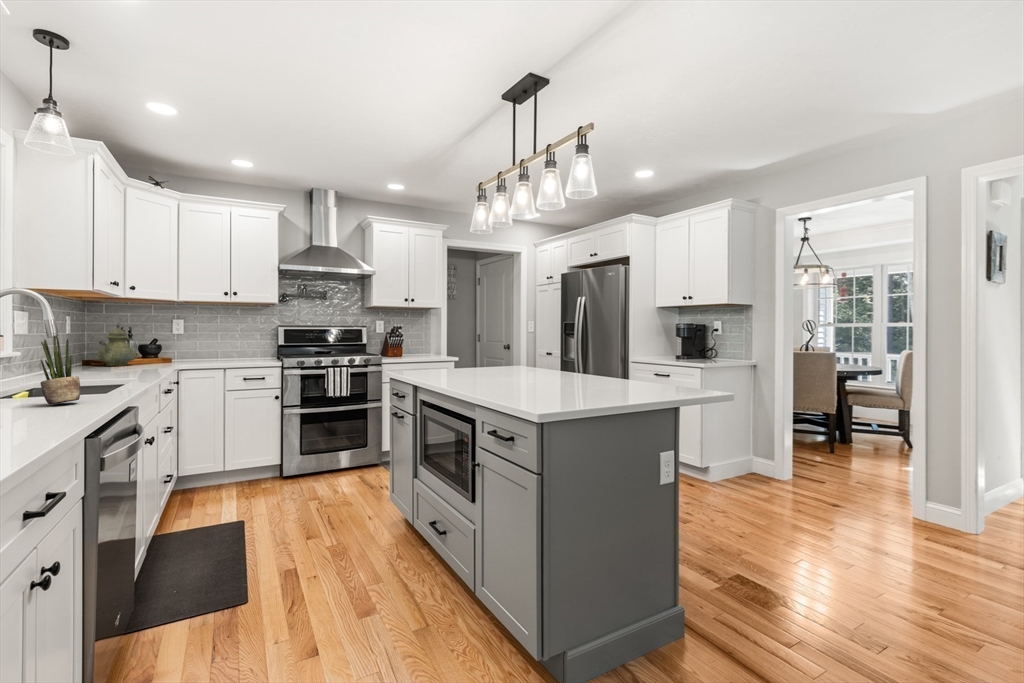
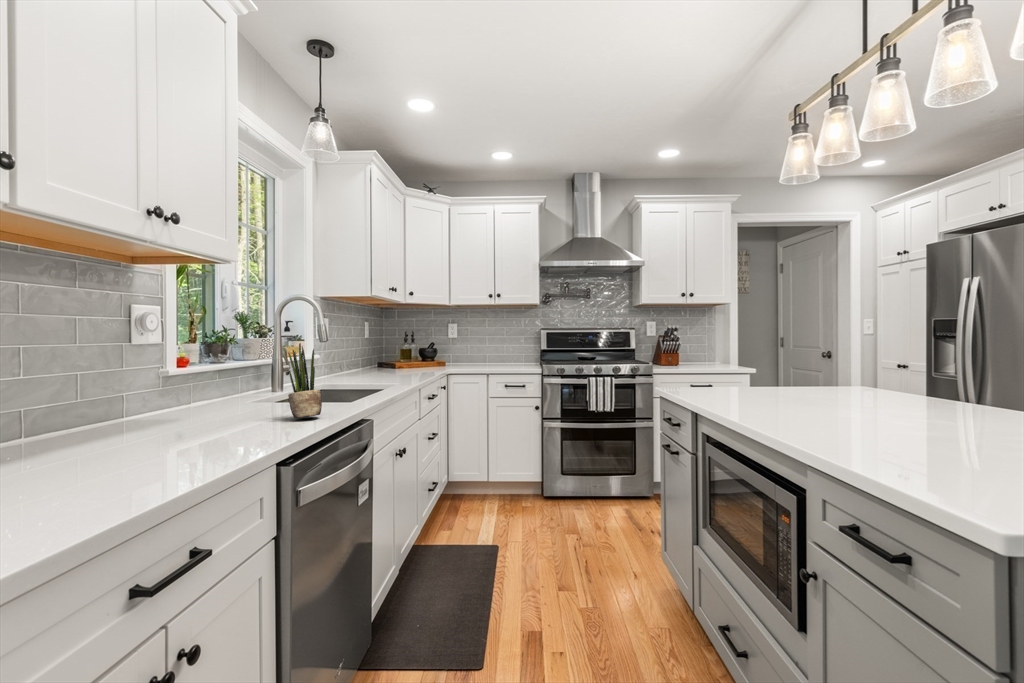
teapot: present [97,323,136,366] -> none [383,328,413,370]

